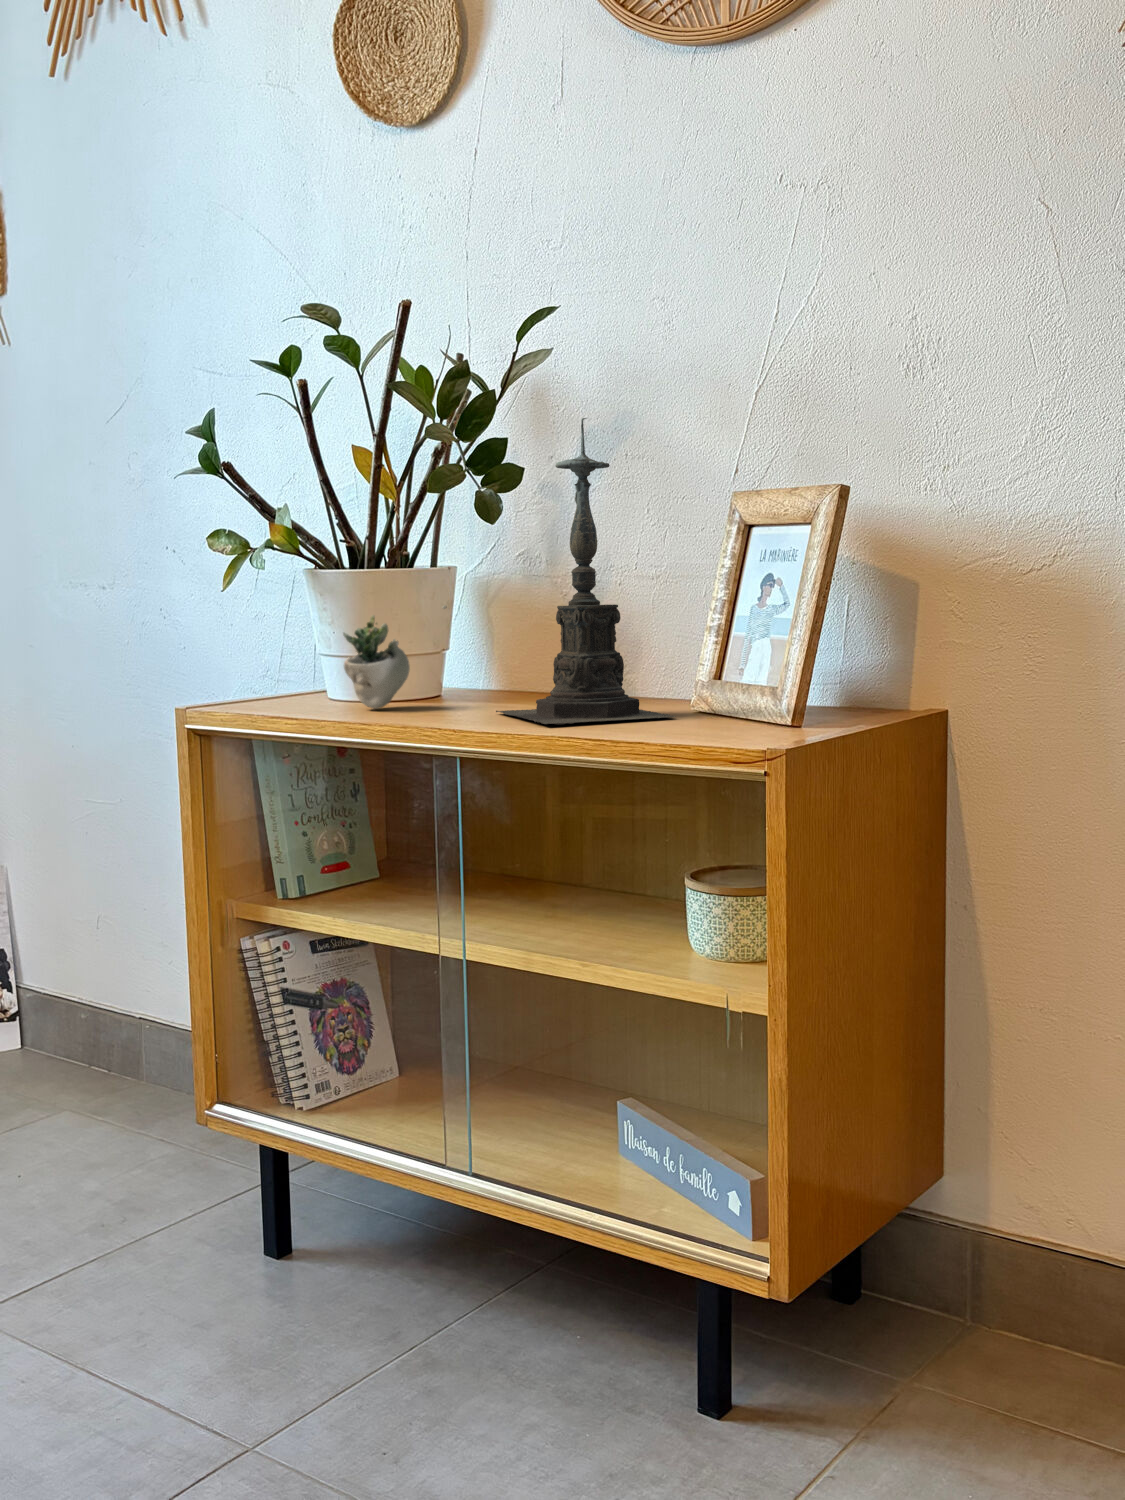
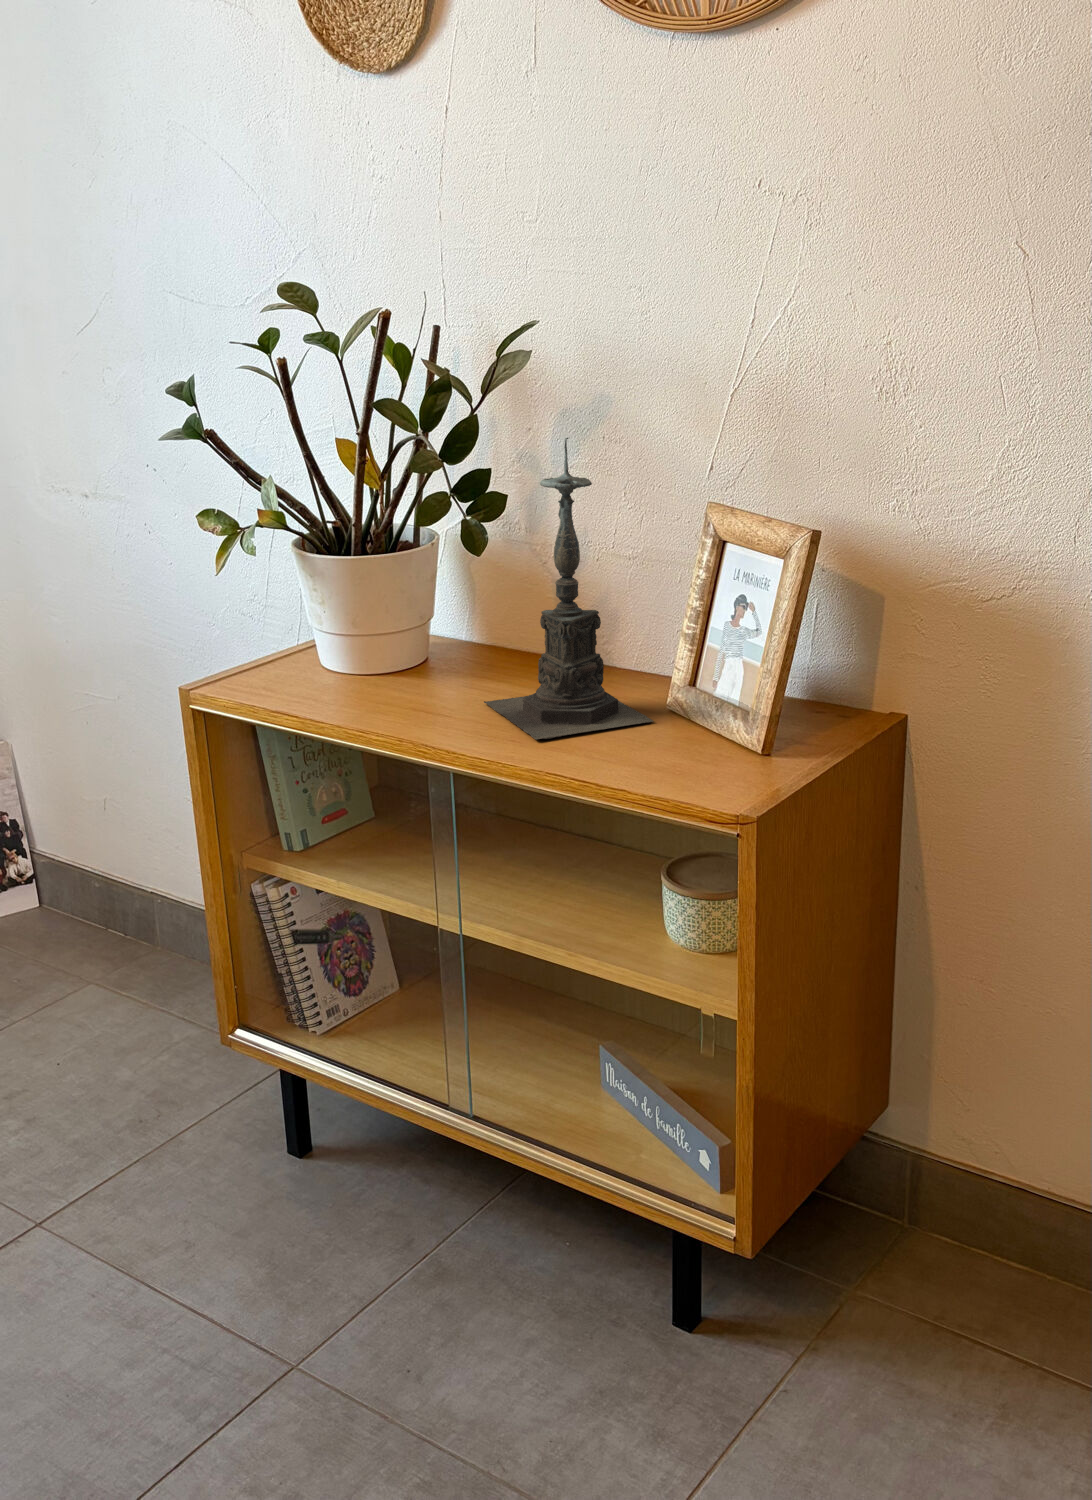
succulent plant: present [343,605,446,709] -> none [336,603,436,690]

